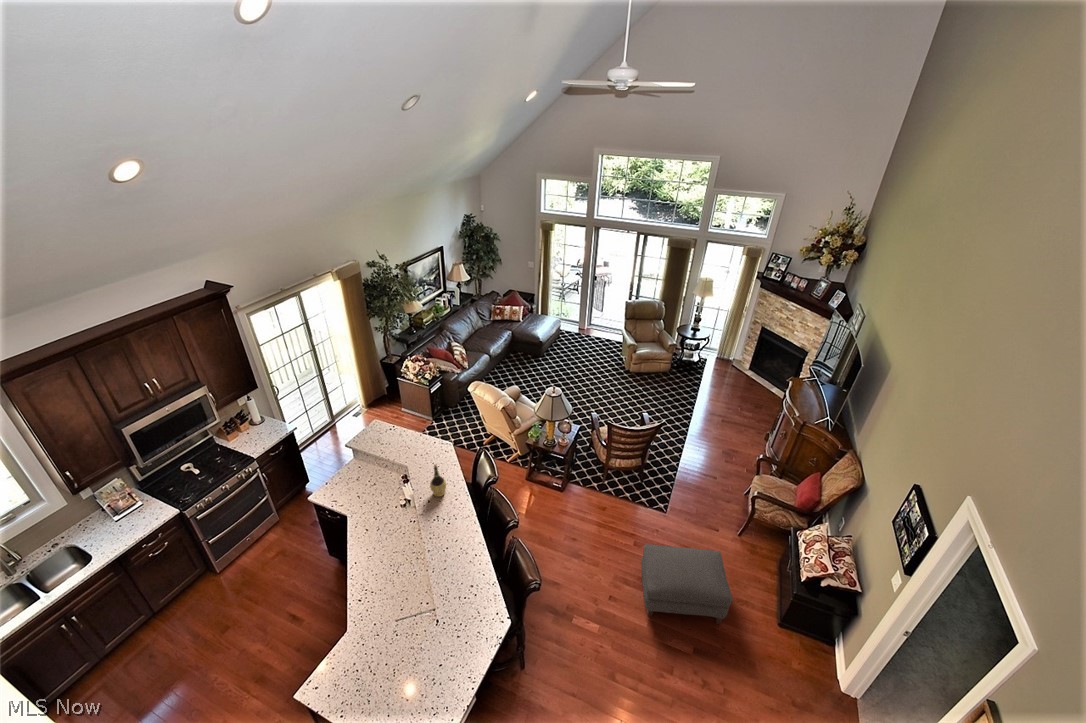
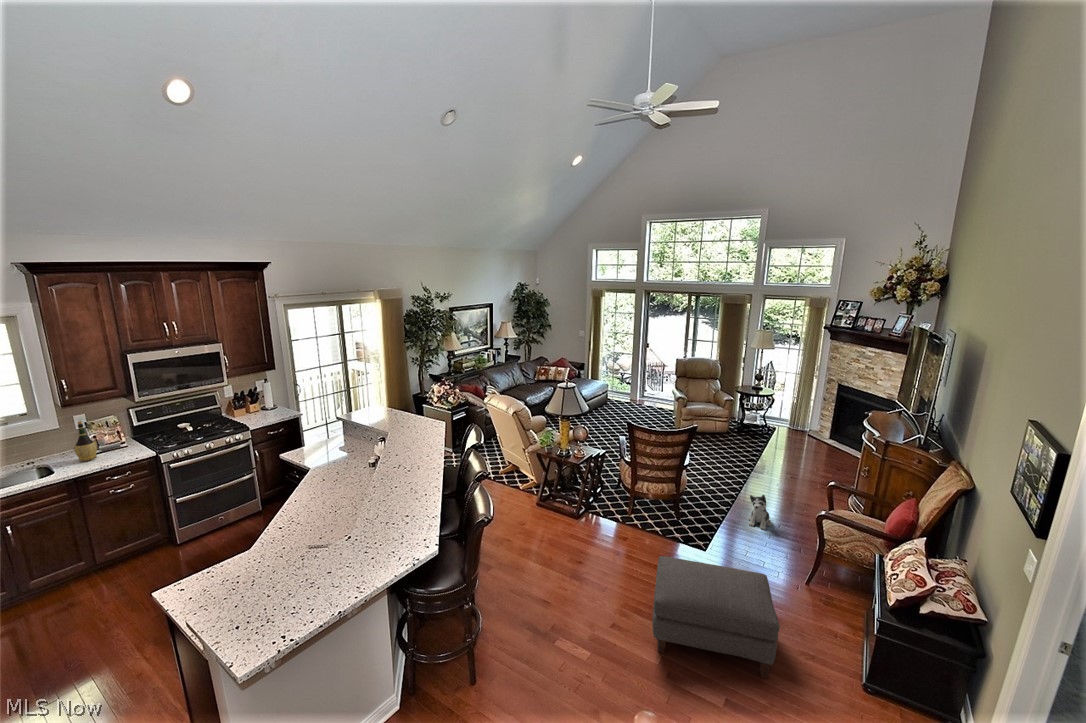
plush toy: none [695,459,712,484] -> present [748,495,771,530]
wine bottle: present [430,464,446,497] -> present [74,421,97,461]

